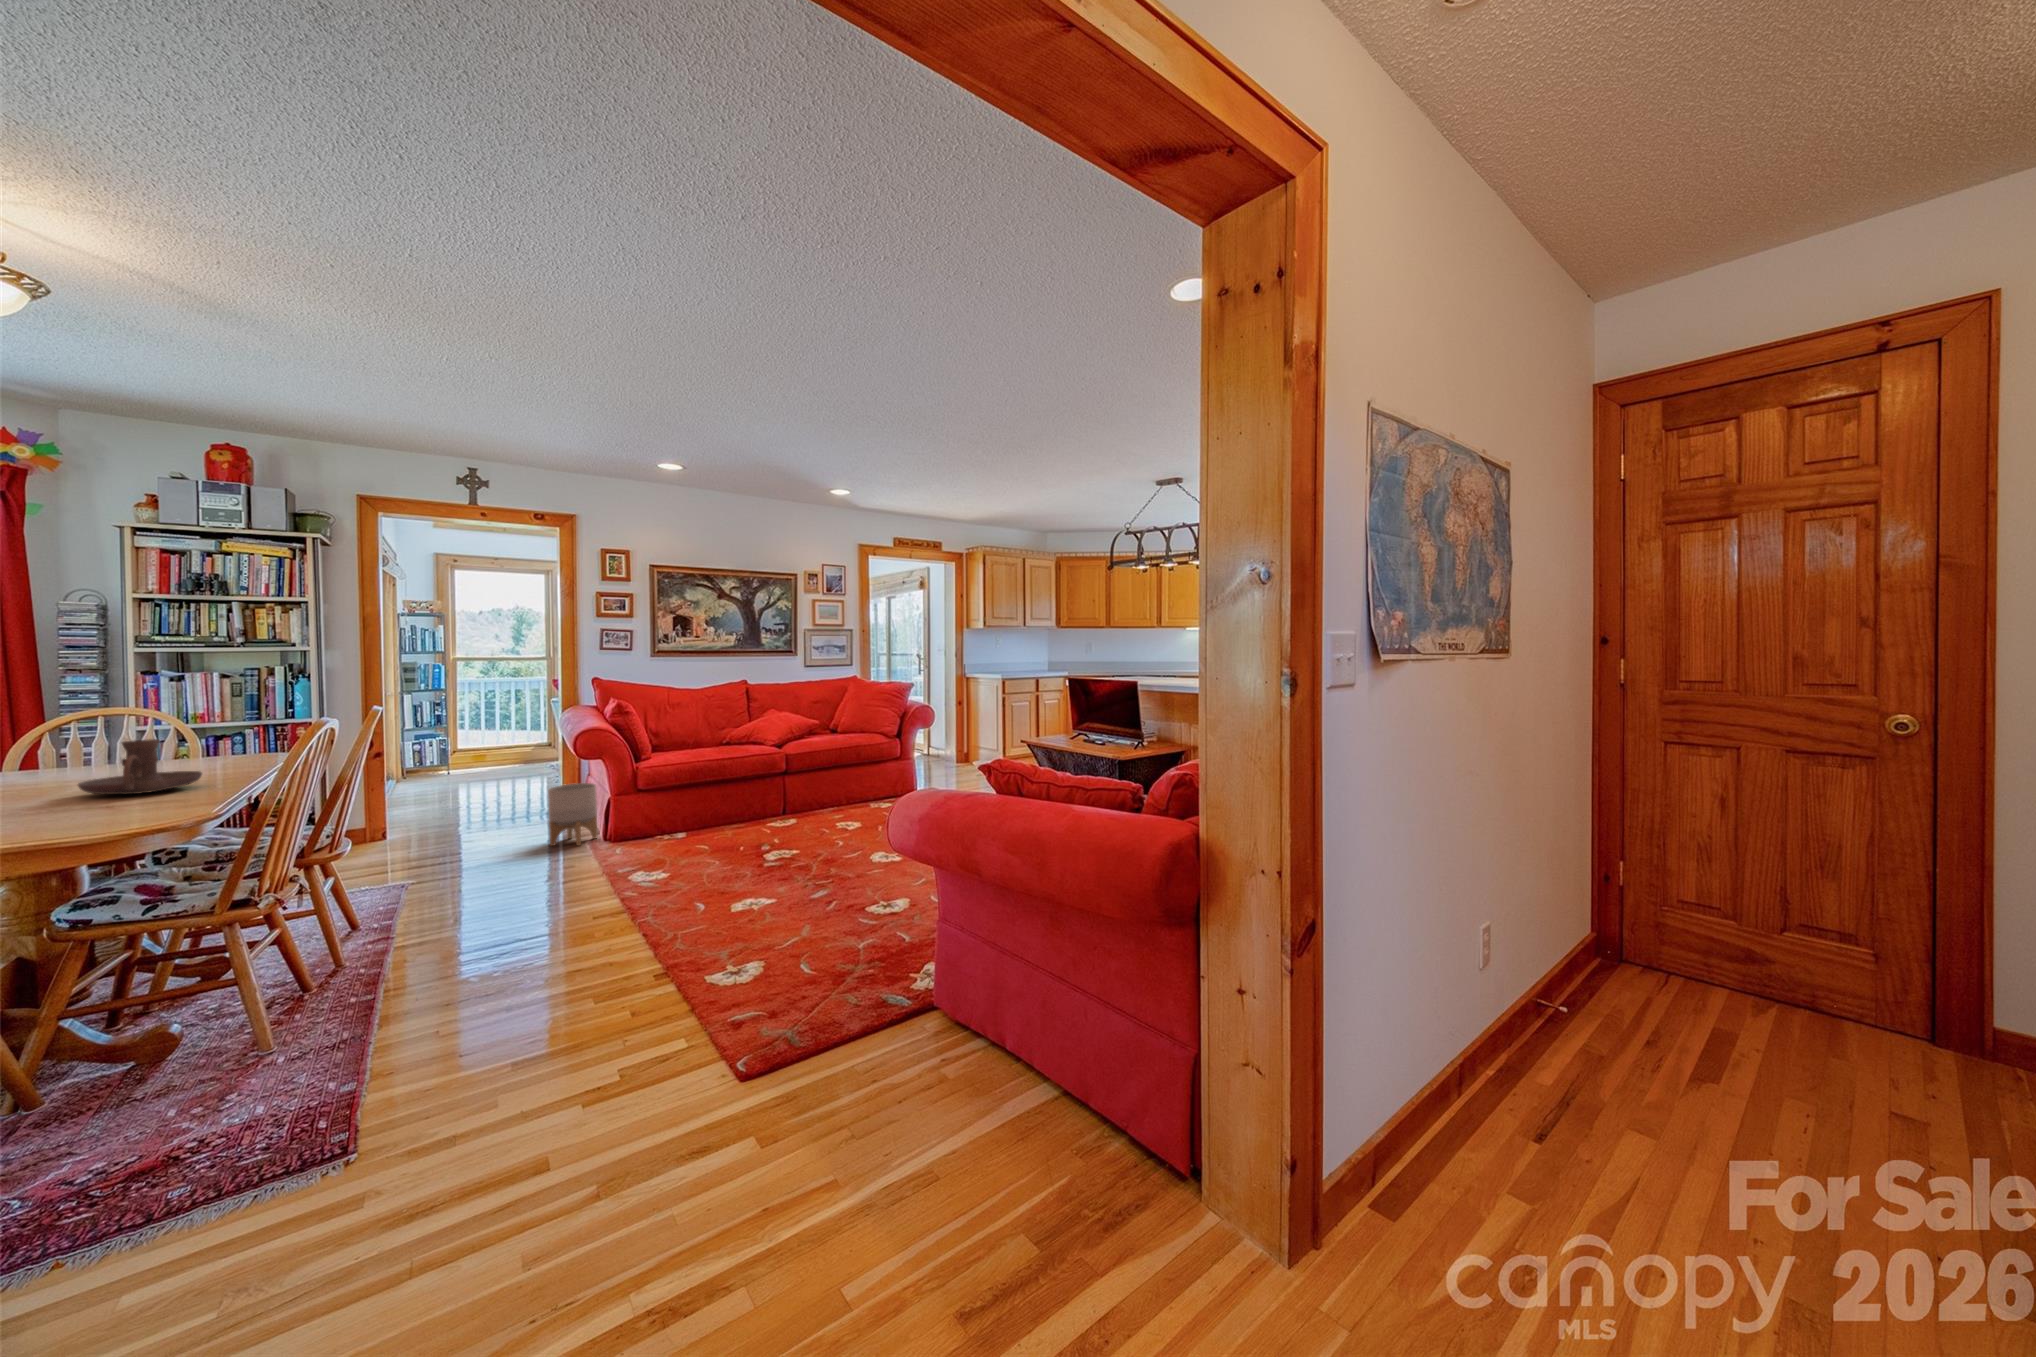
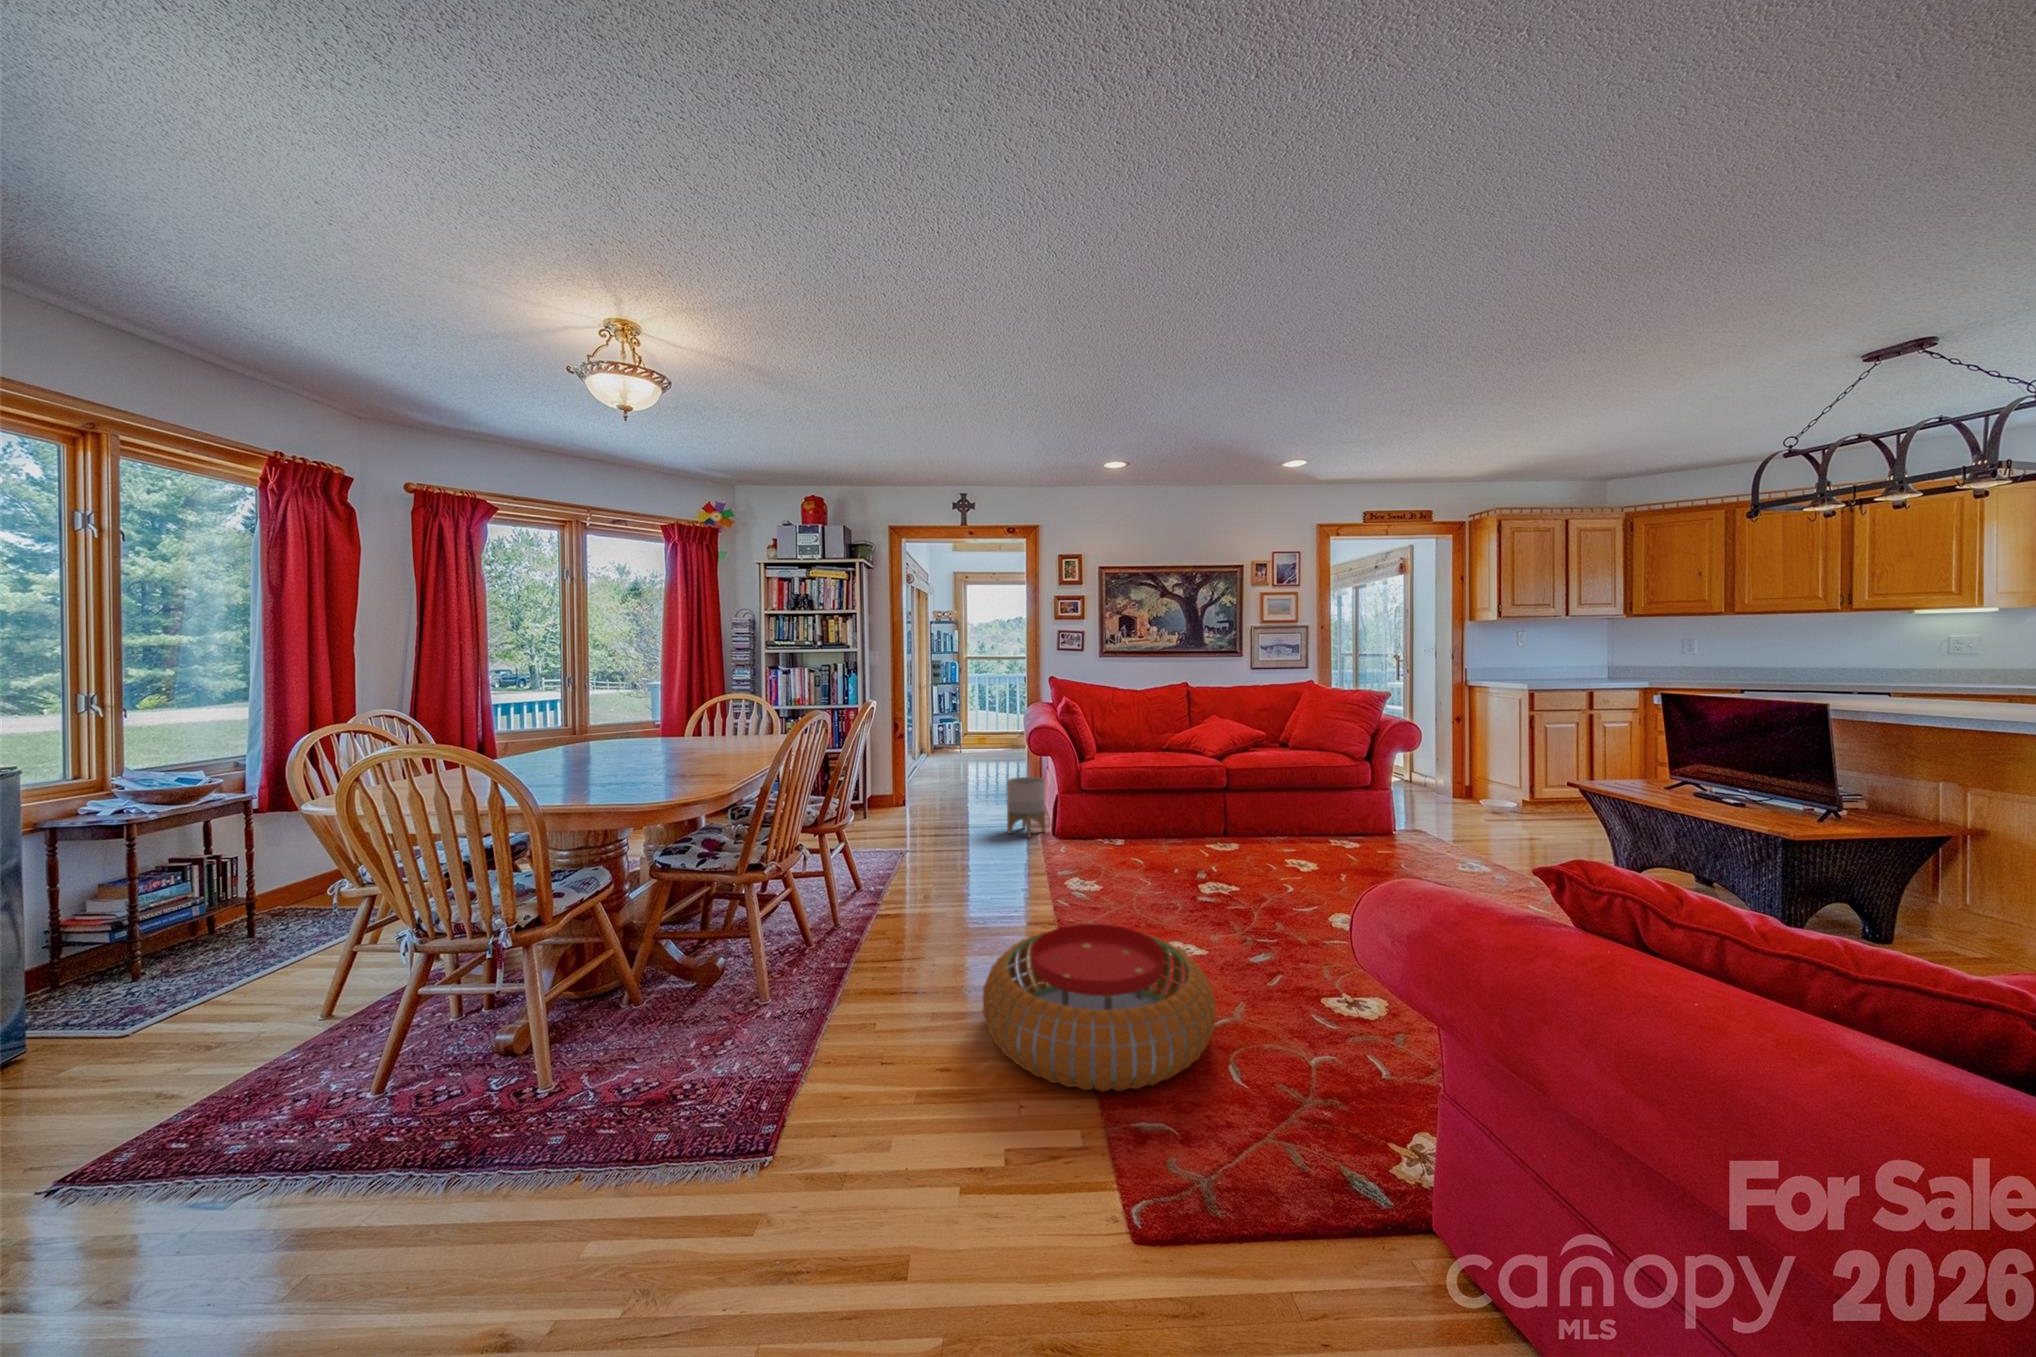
candle holder: present [78,739,202,794] -> none [673,722,742,765]
pouf: none [573,886,790,1015] -> present [982,924,1216,1091]

